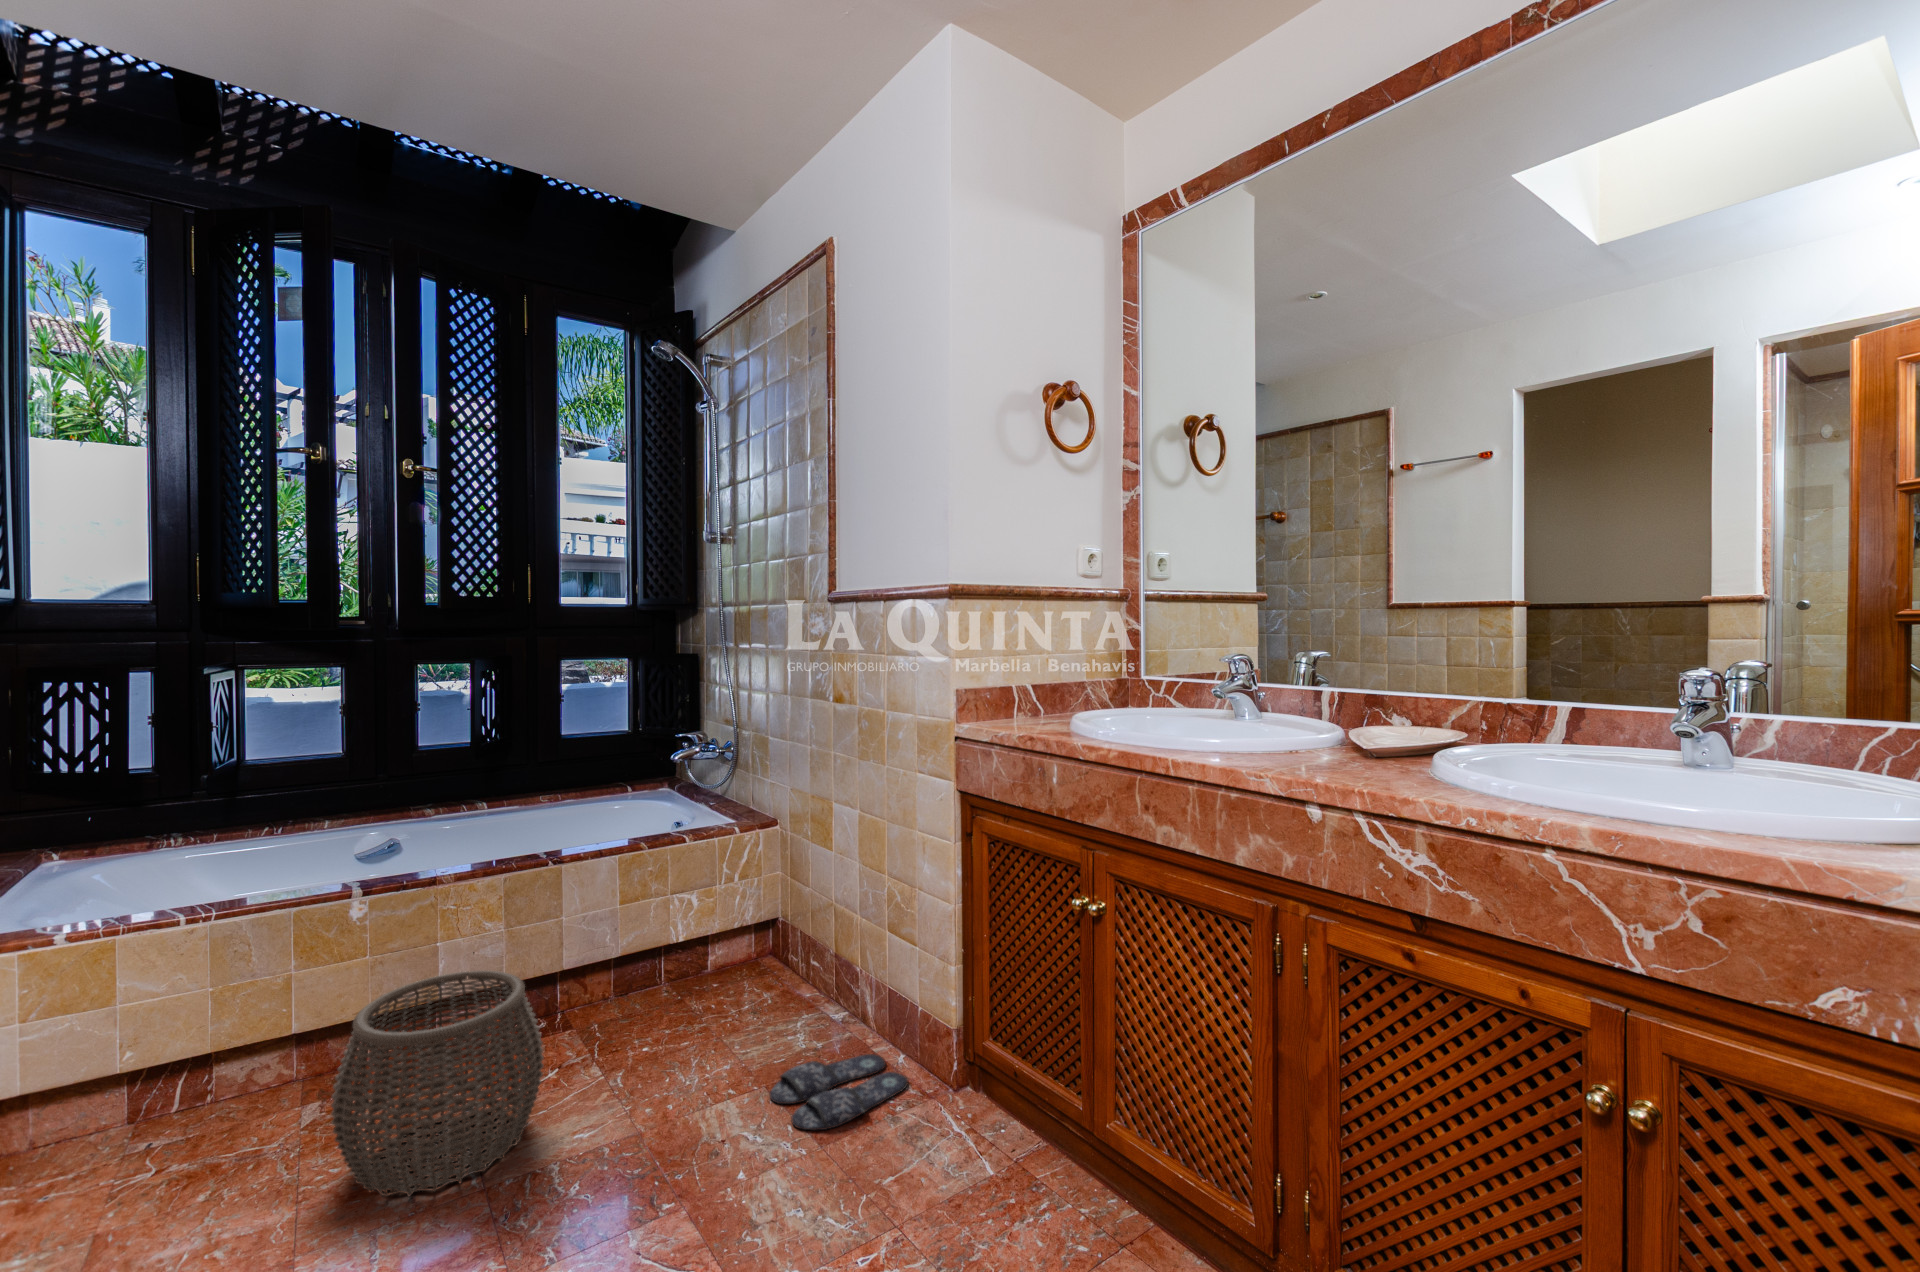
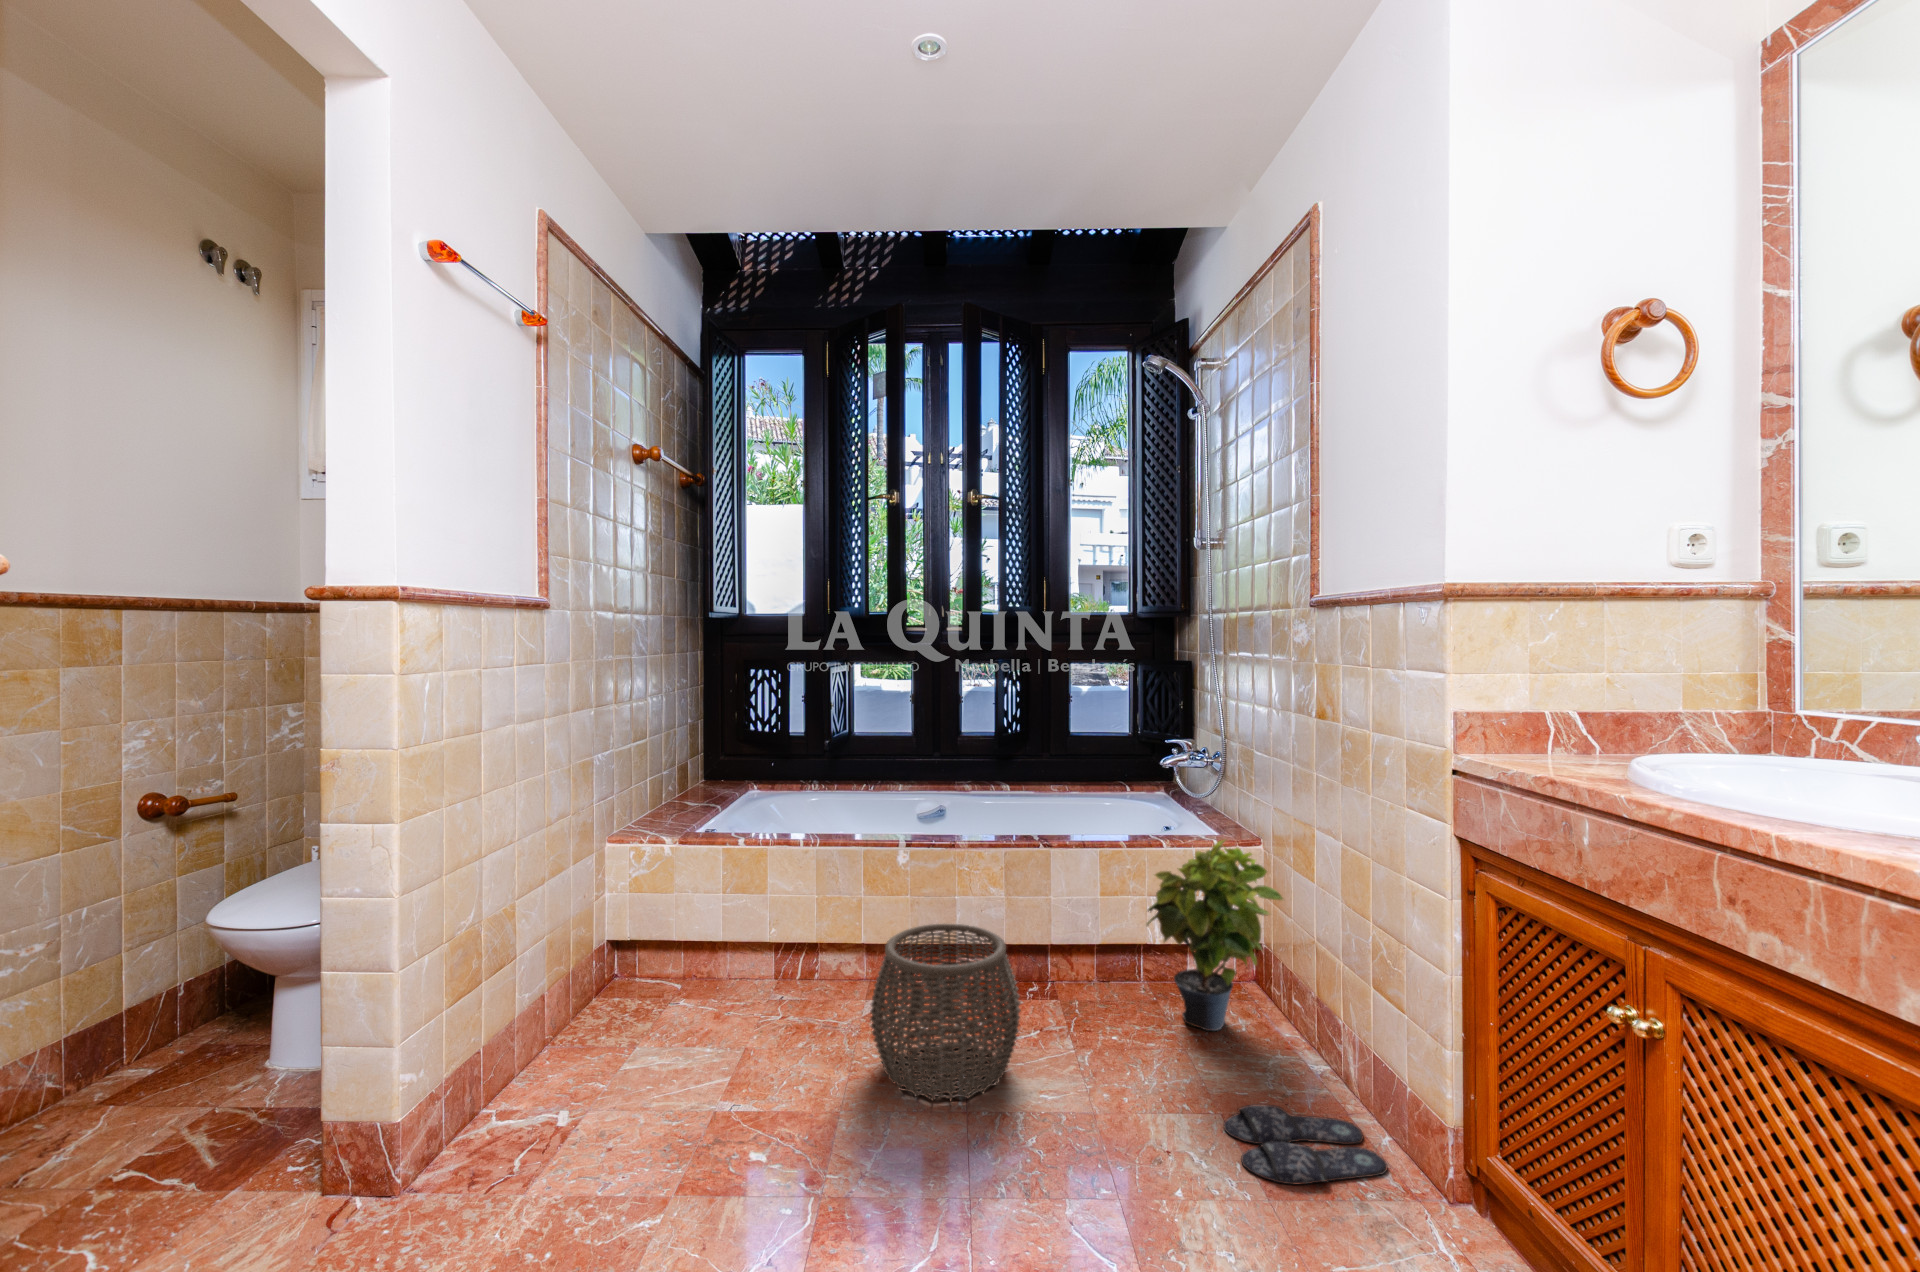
potted plant: none [676,824,808,1013] -> present [1147,840,1283,1031]

